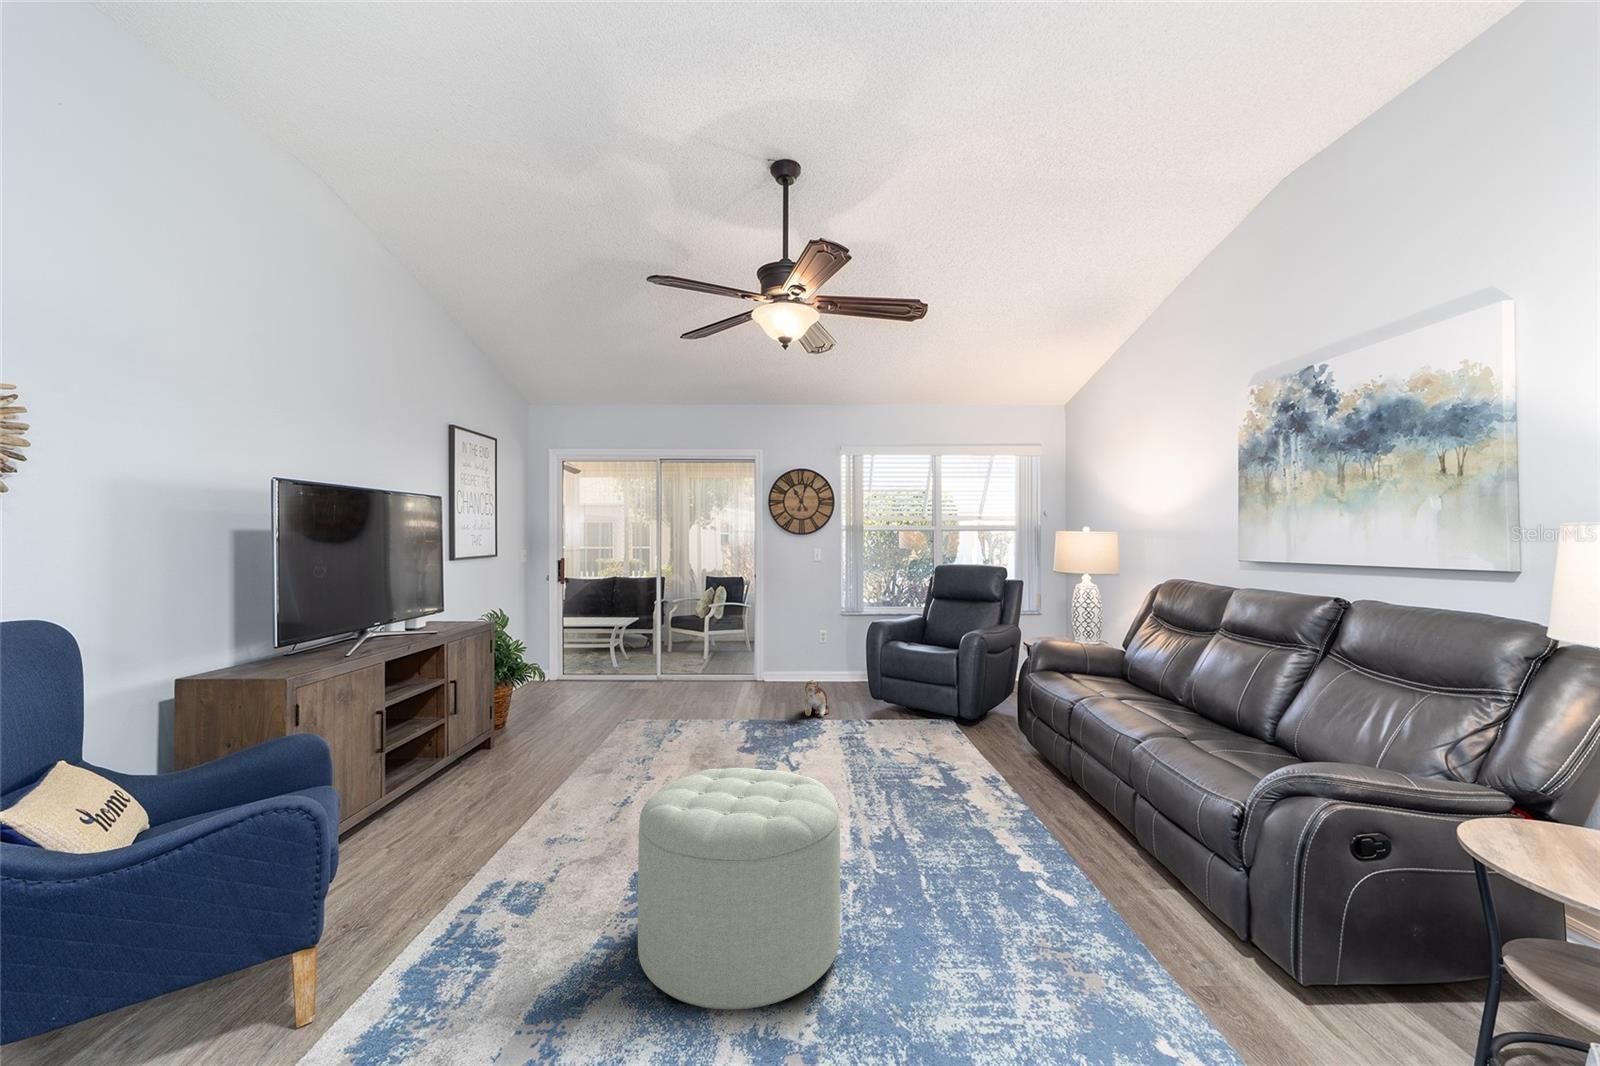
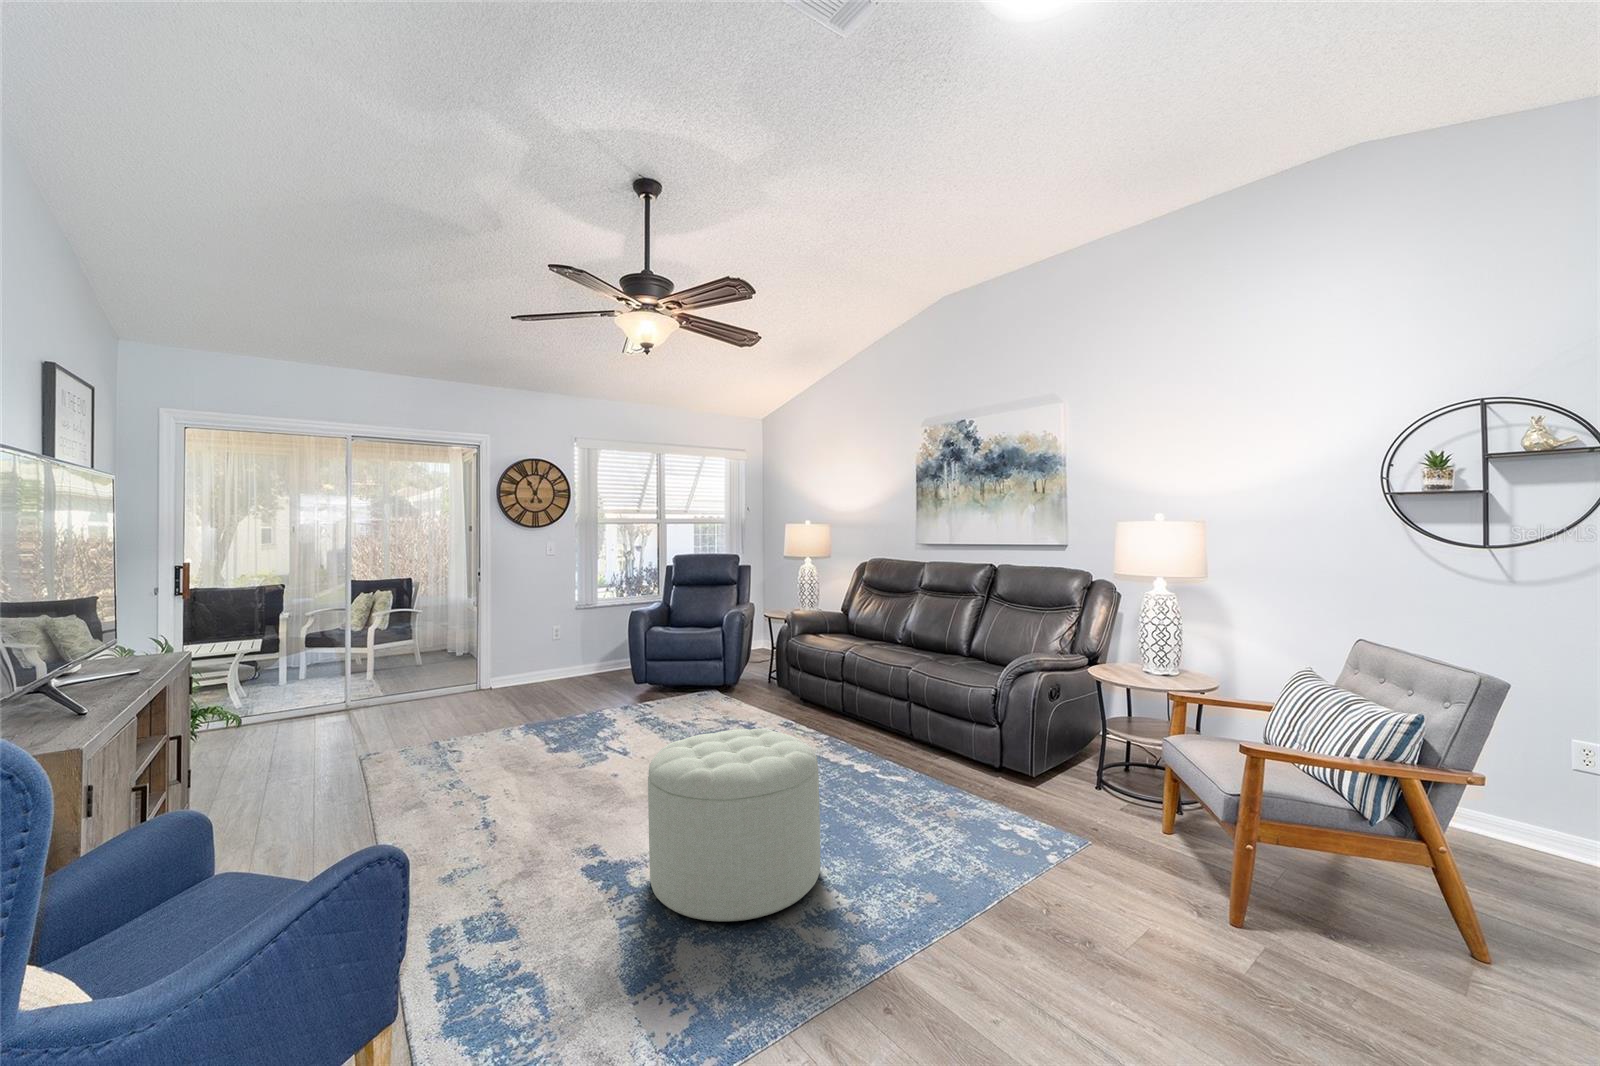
plush toy: present [802,680,829,716] -> none [578,672,601,709]

